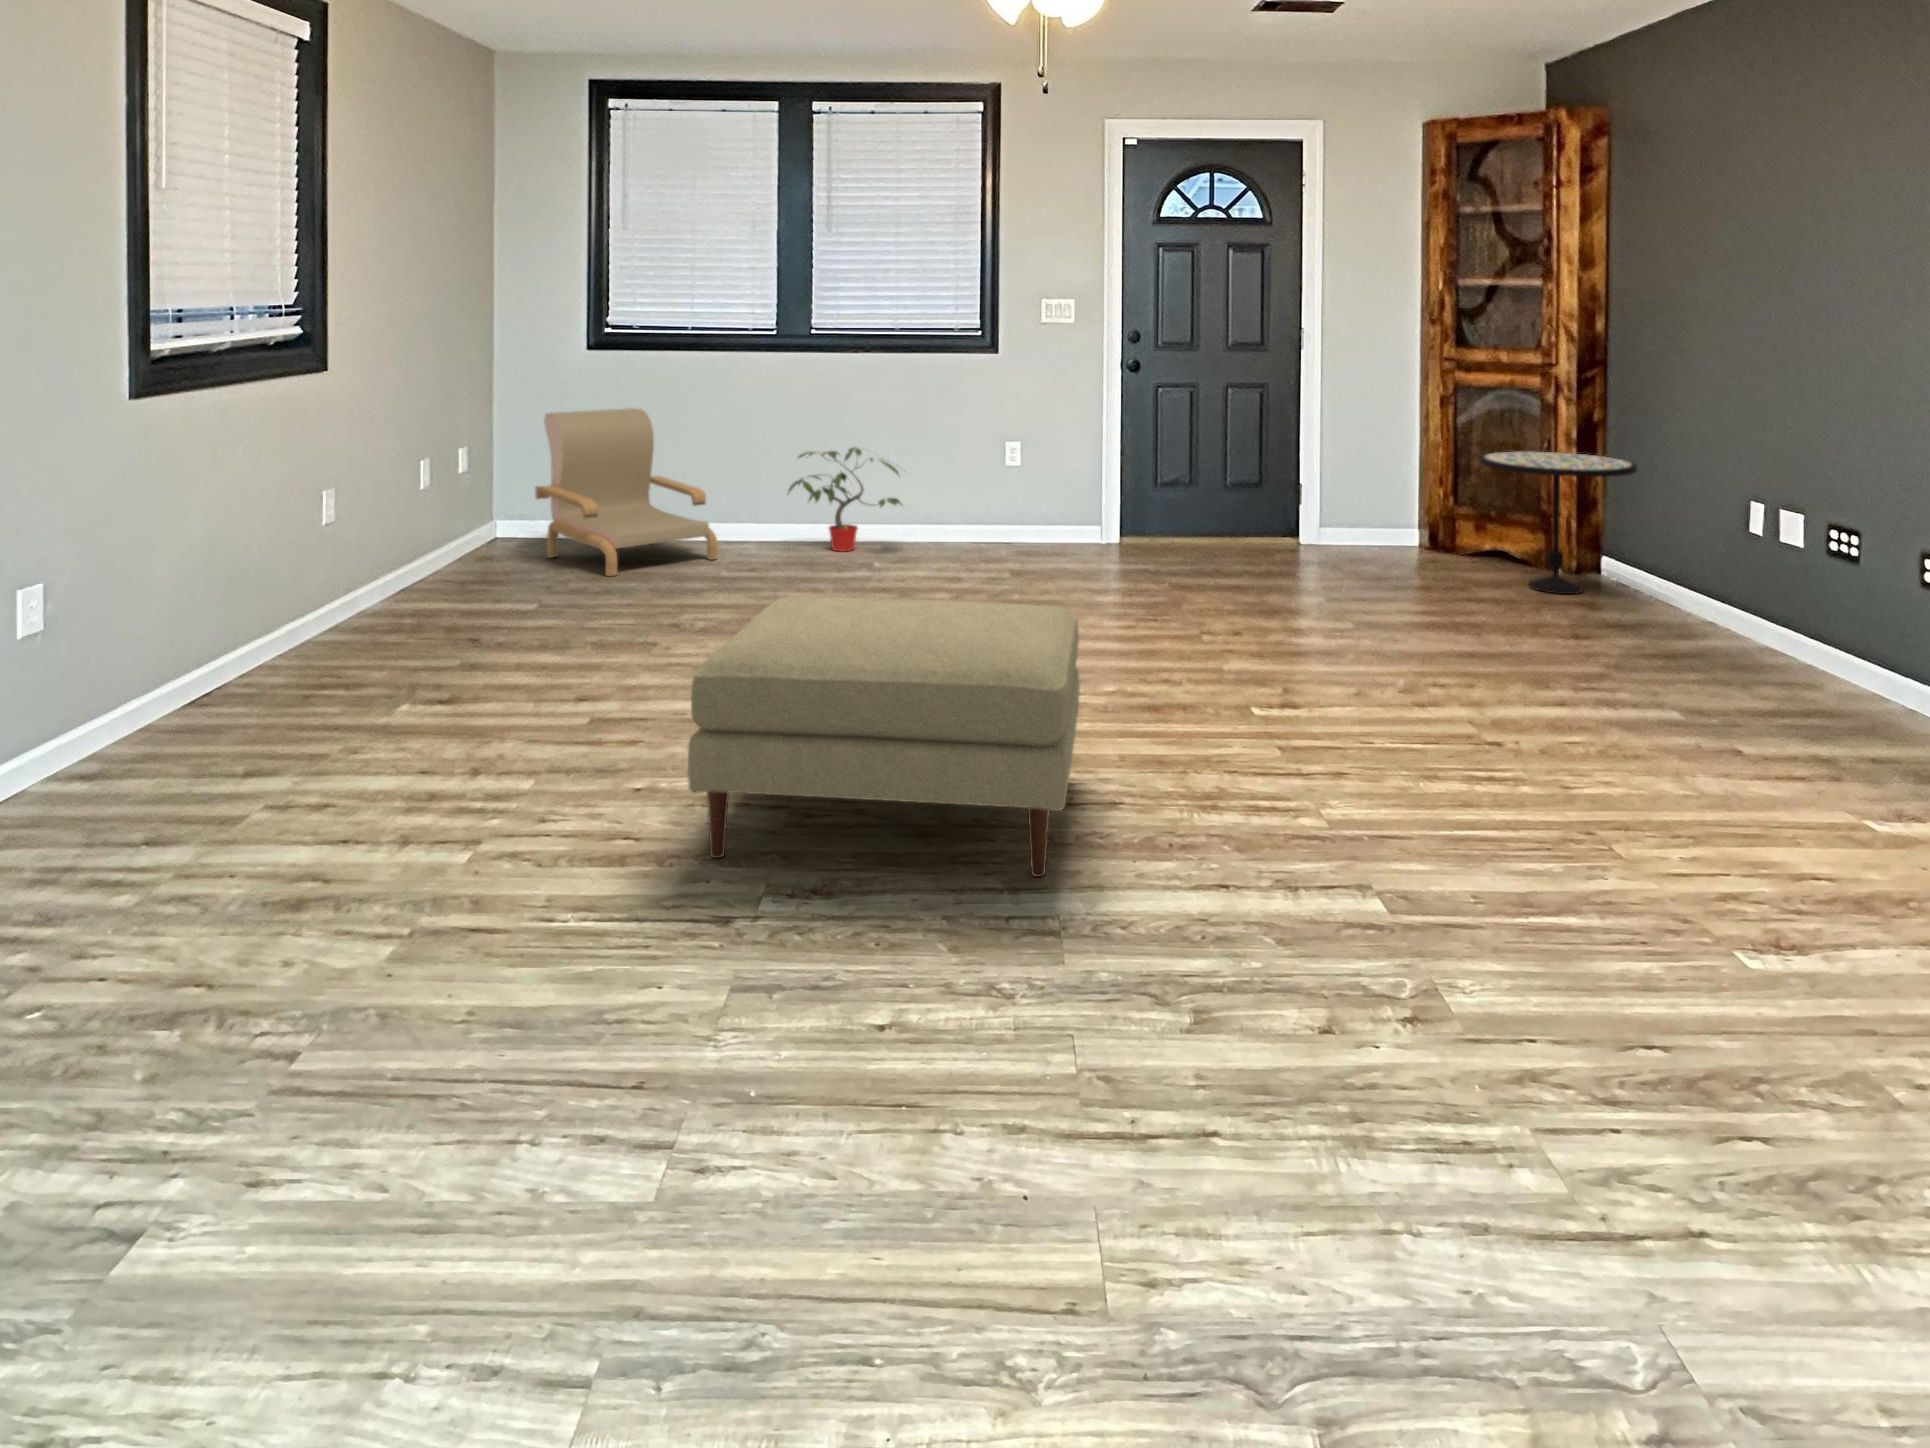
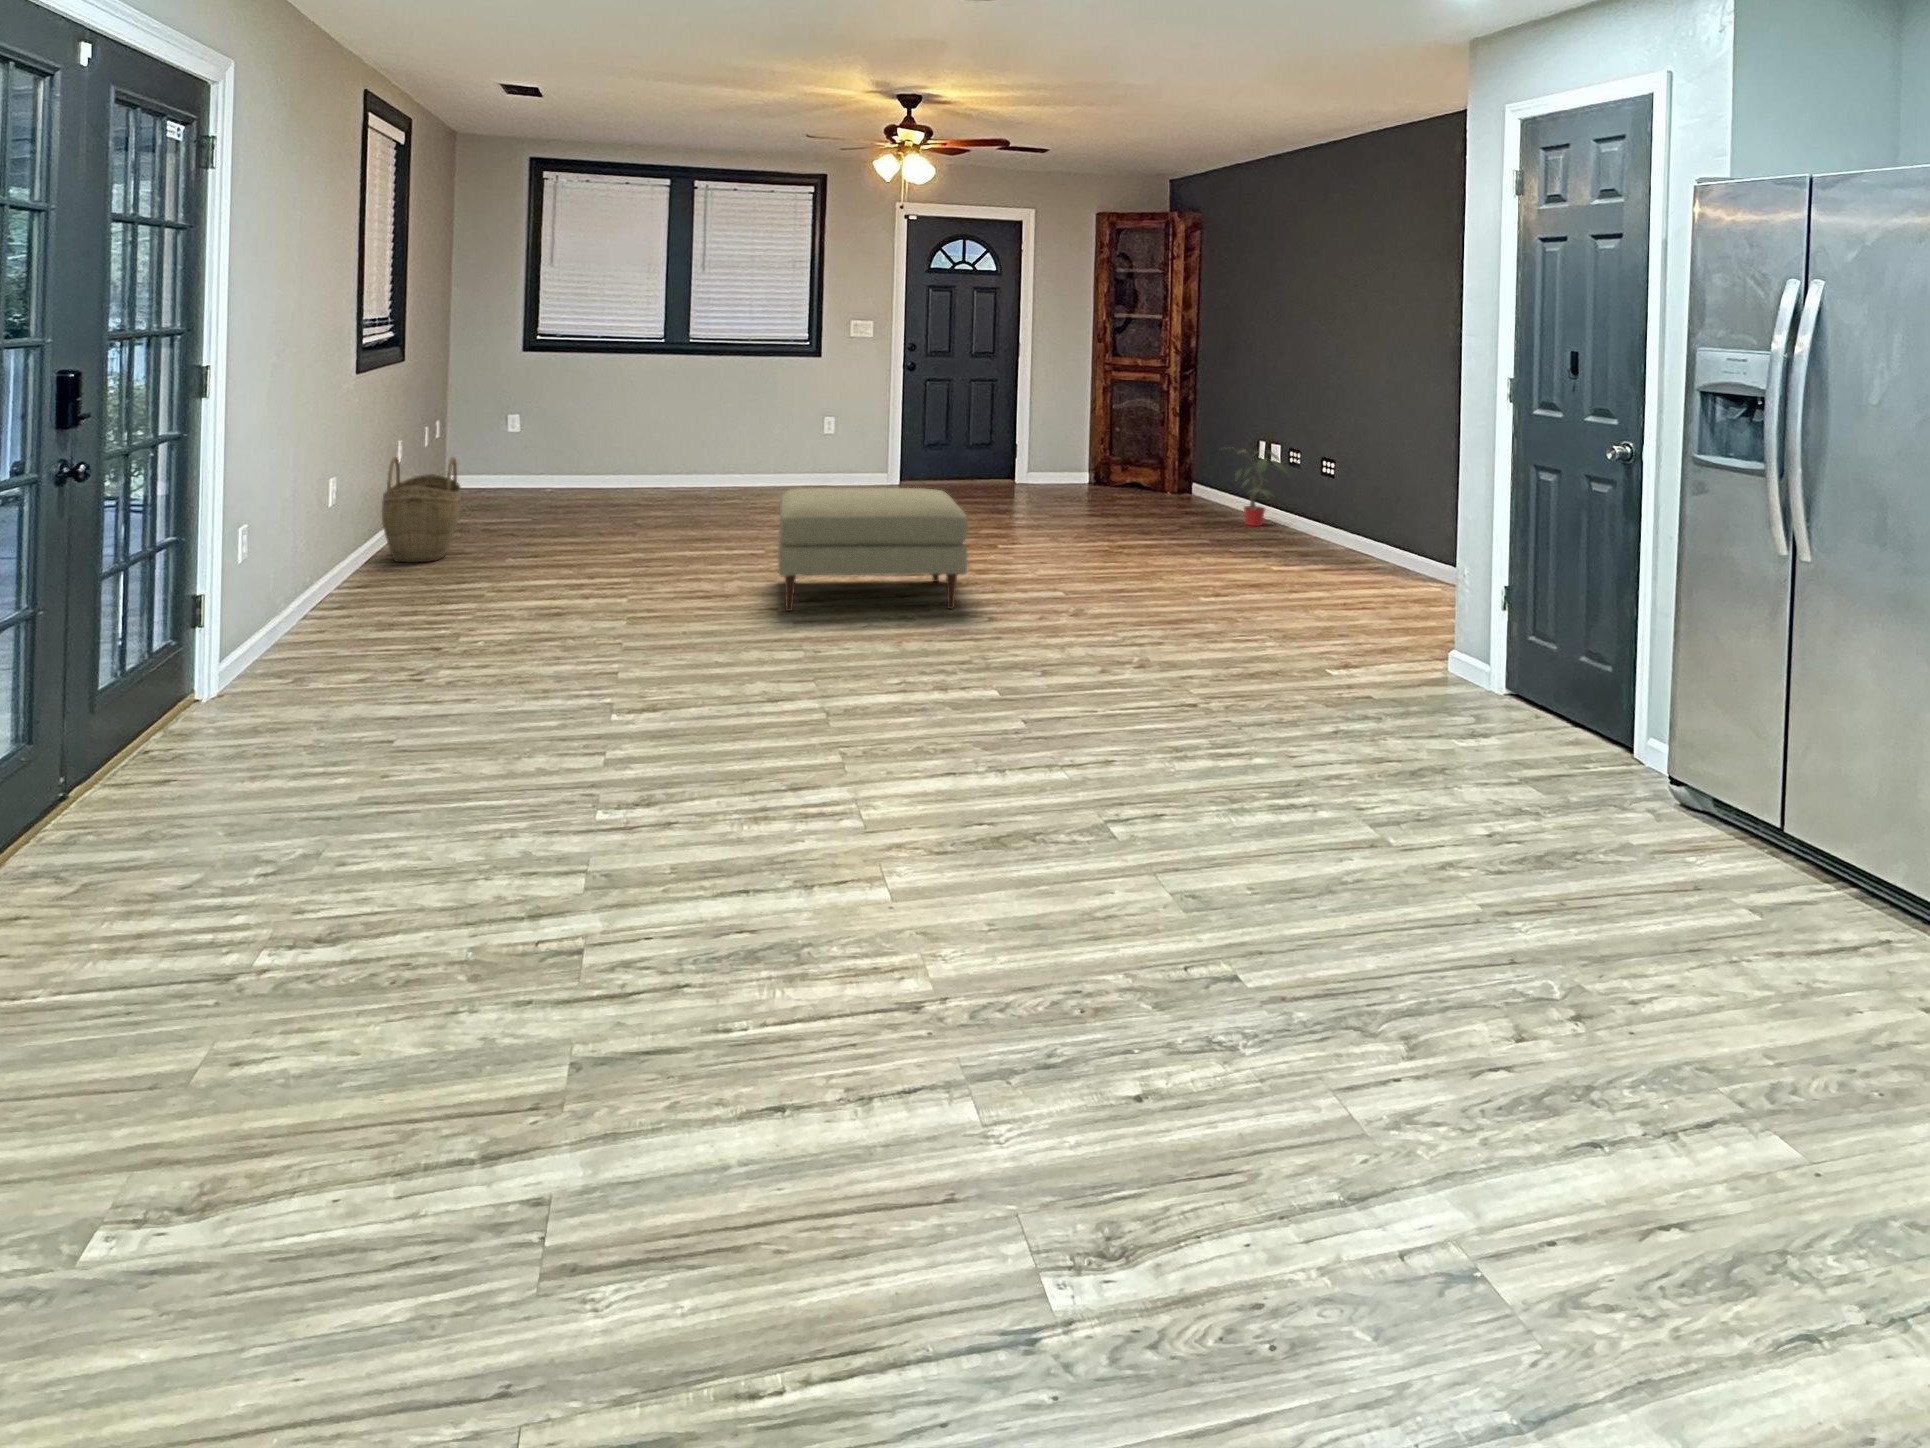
armchair: present [535,408,717,576] -> none [495,394,631,509]
potted plant: present [787,447,901,552] -> present [1227,448,1288,526]
side table: present [1480,451,1637,594] -> none [1127,420,1214,503]
woven basket: none [220,513,362,680] -> present [382,457,461,562]

